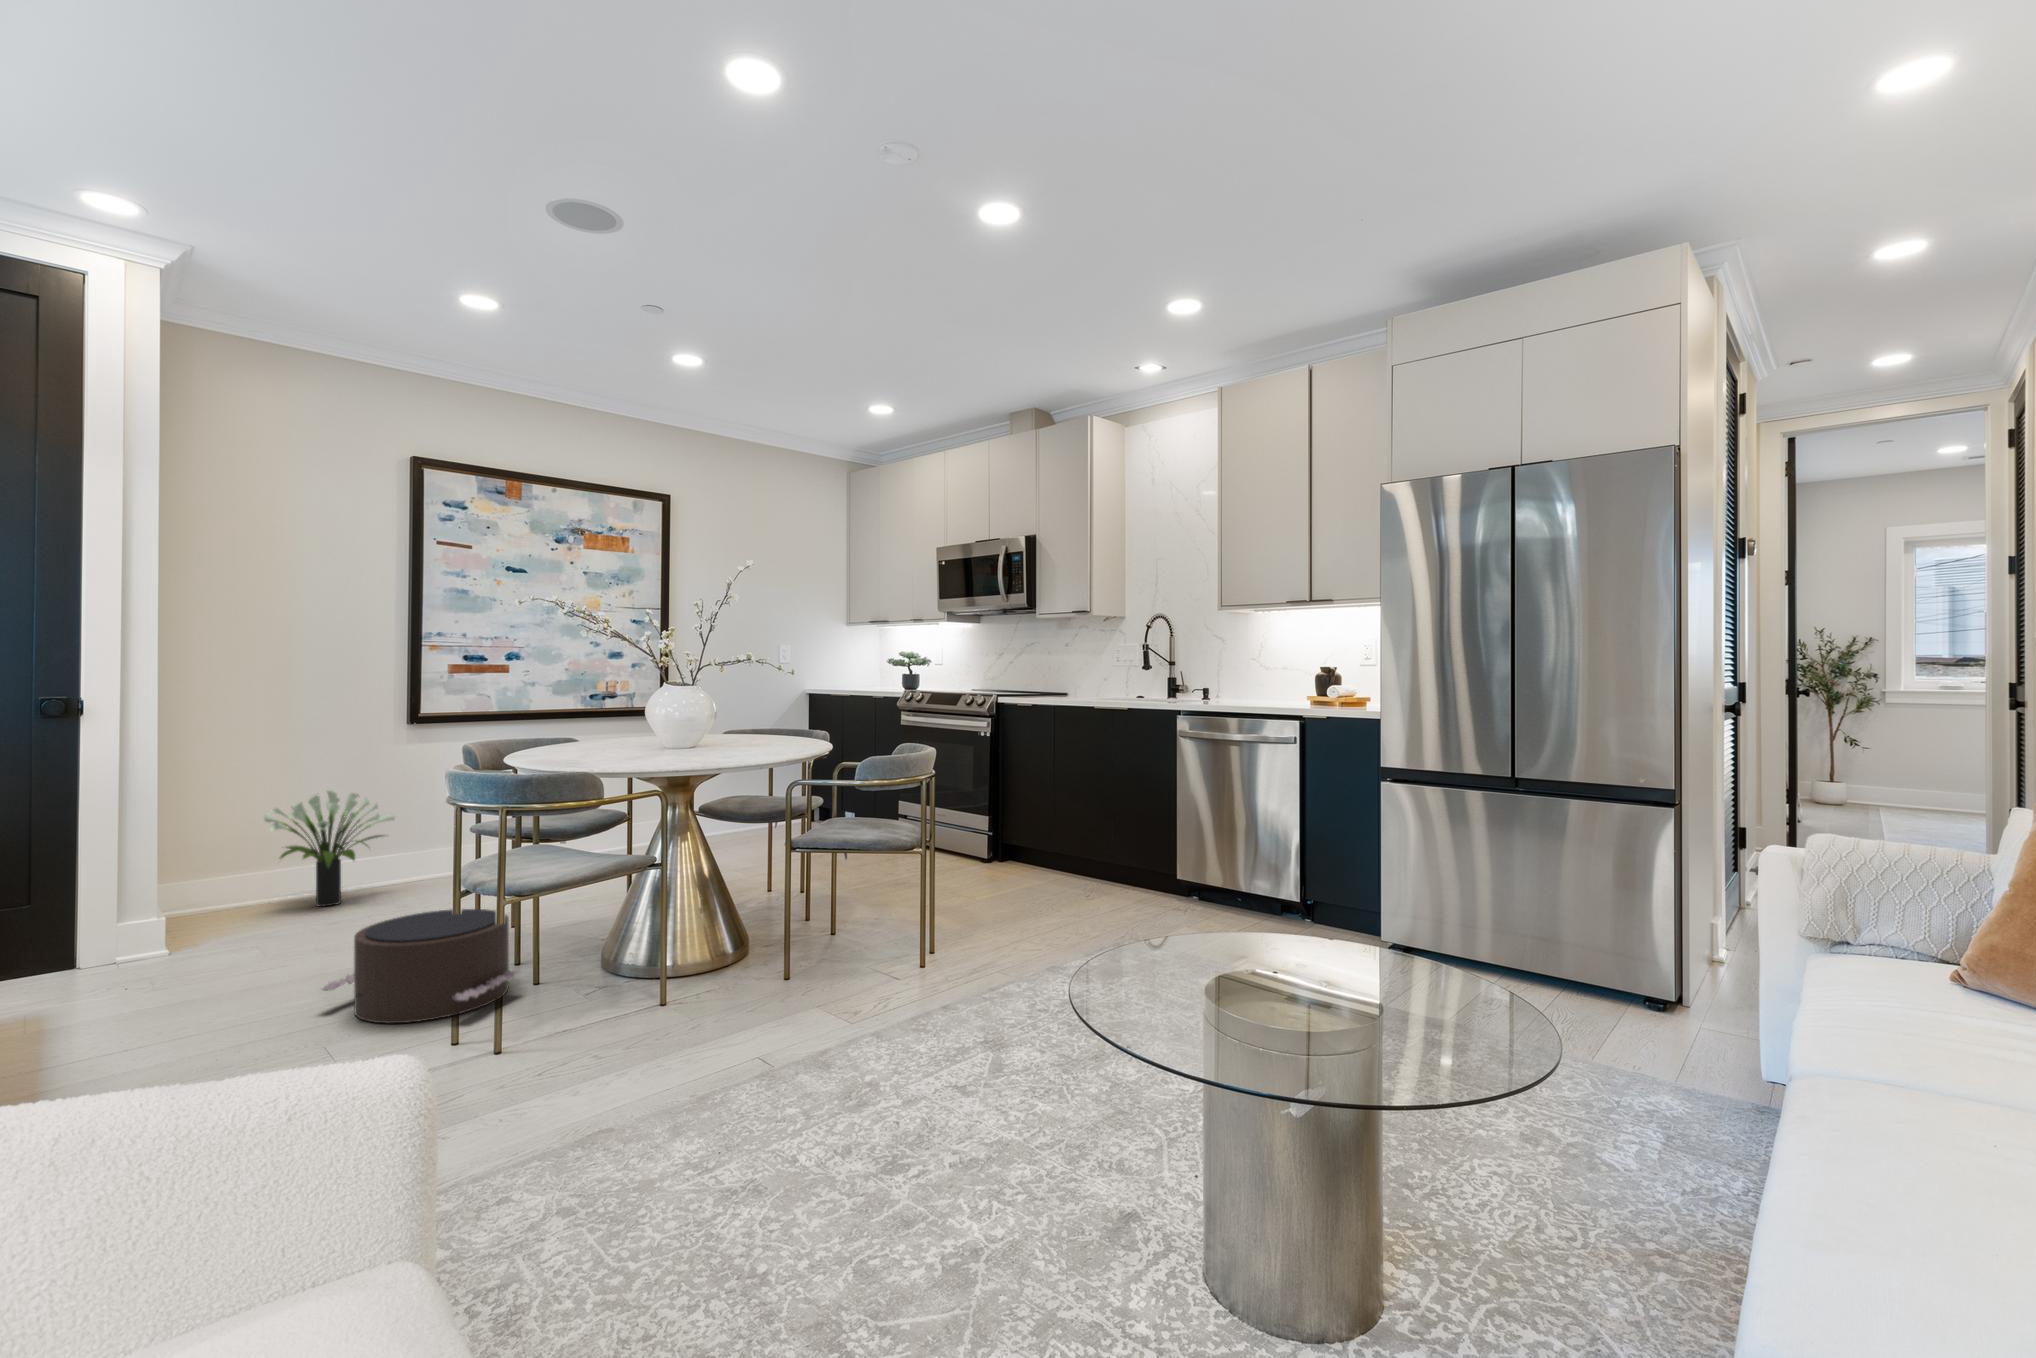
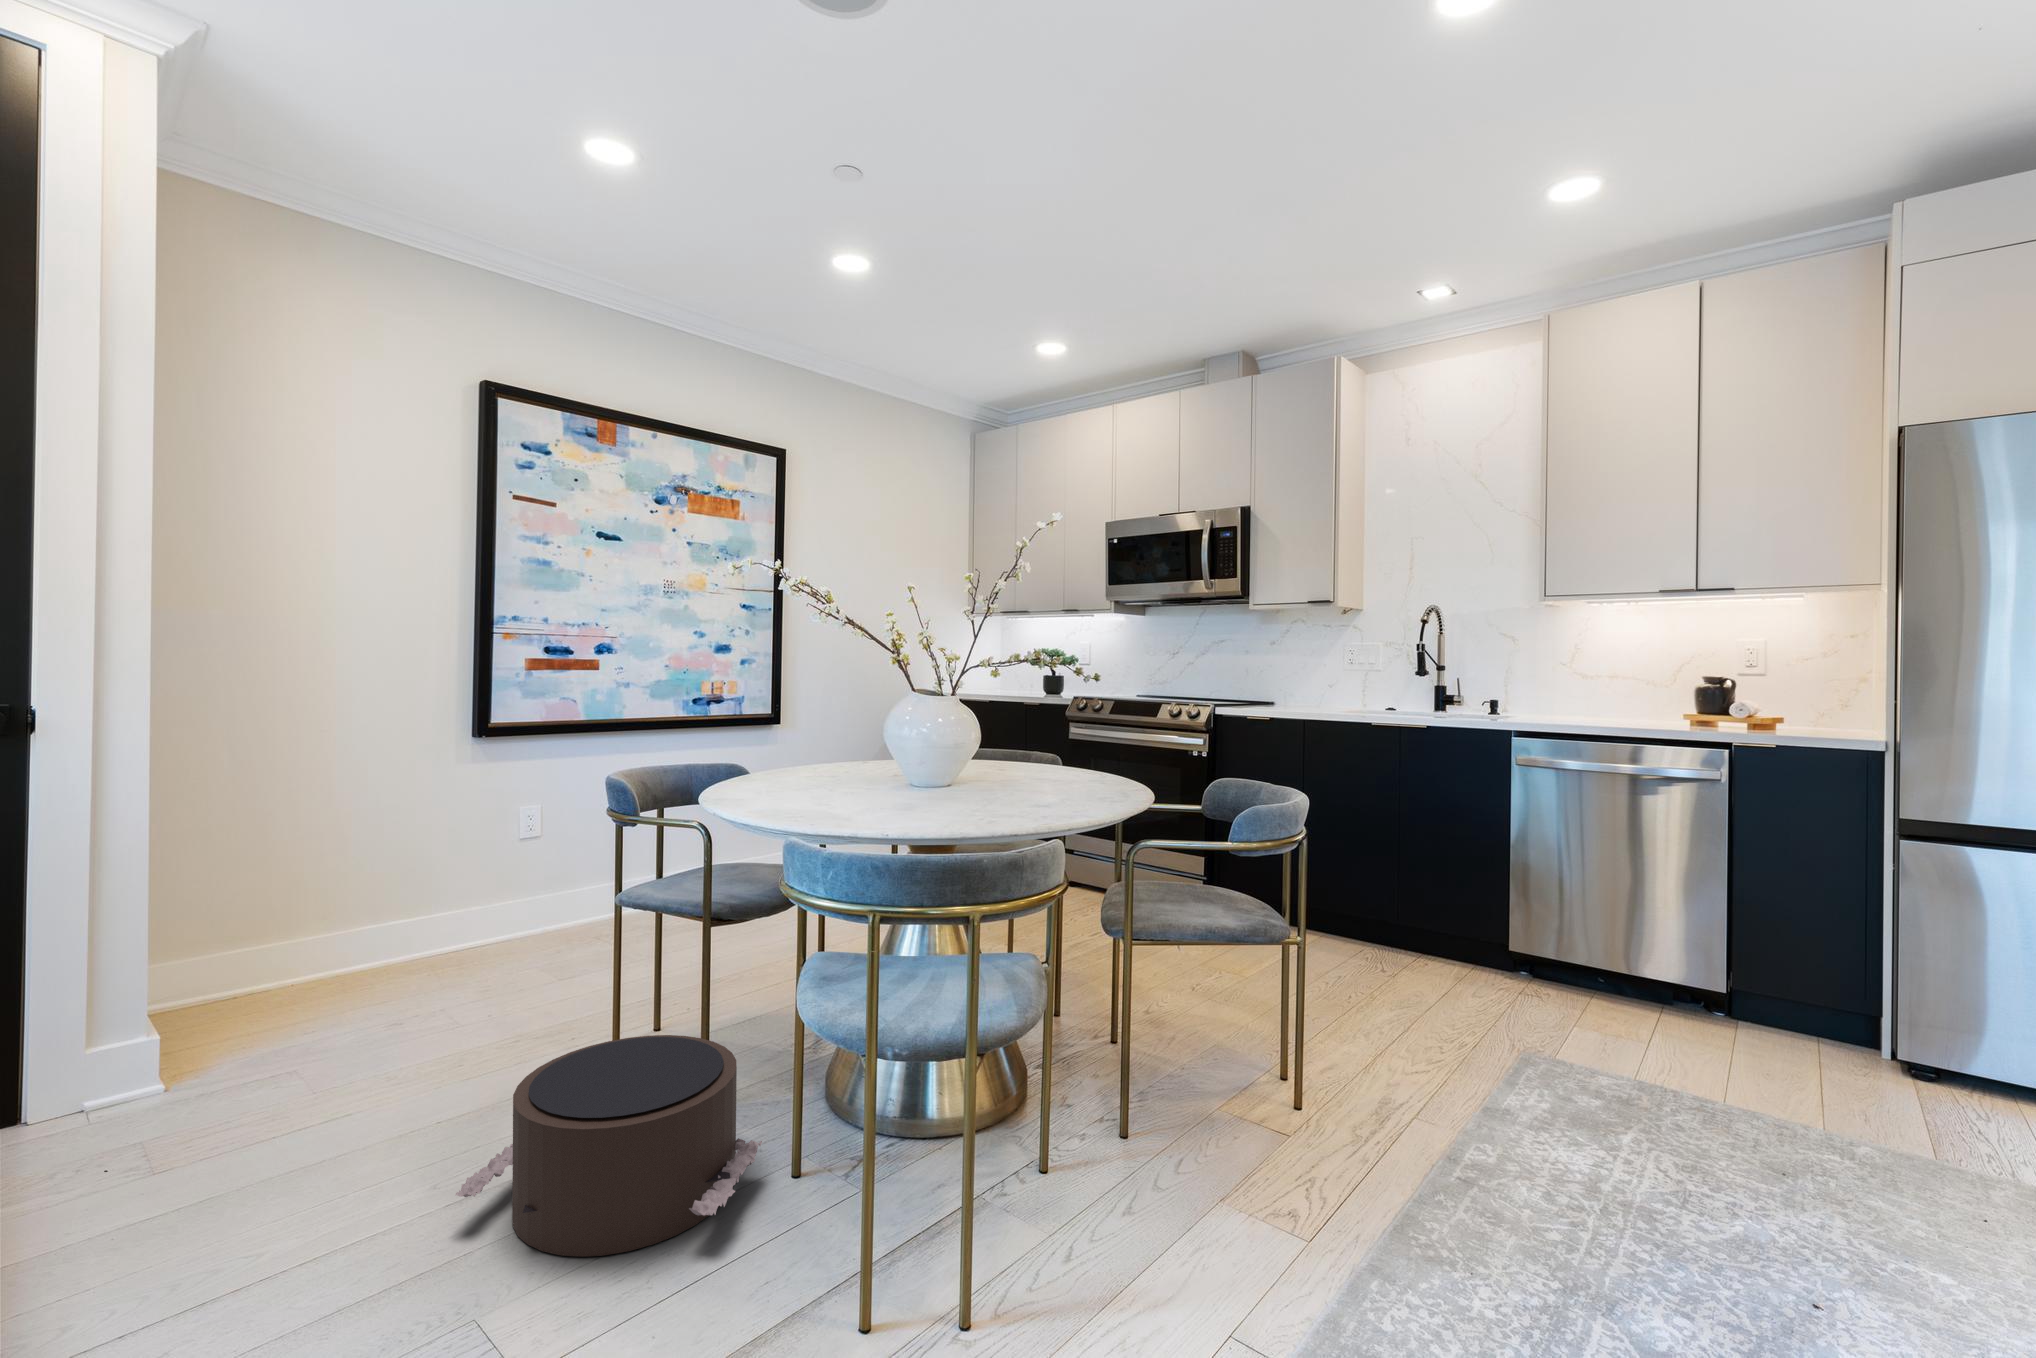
potted plant: present [264,790,395,907] -> none [287,833,466,997]

